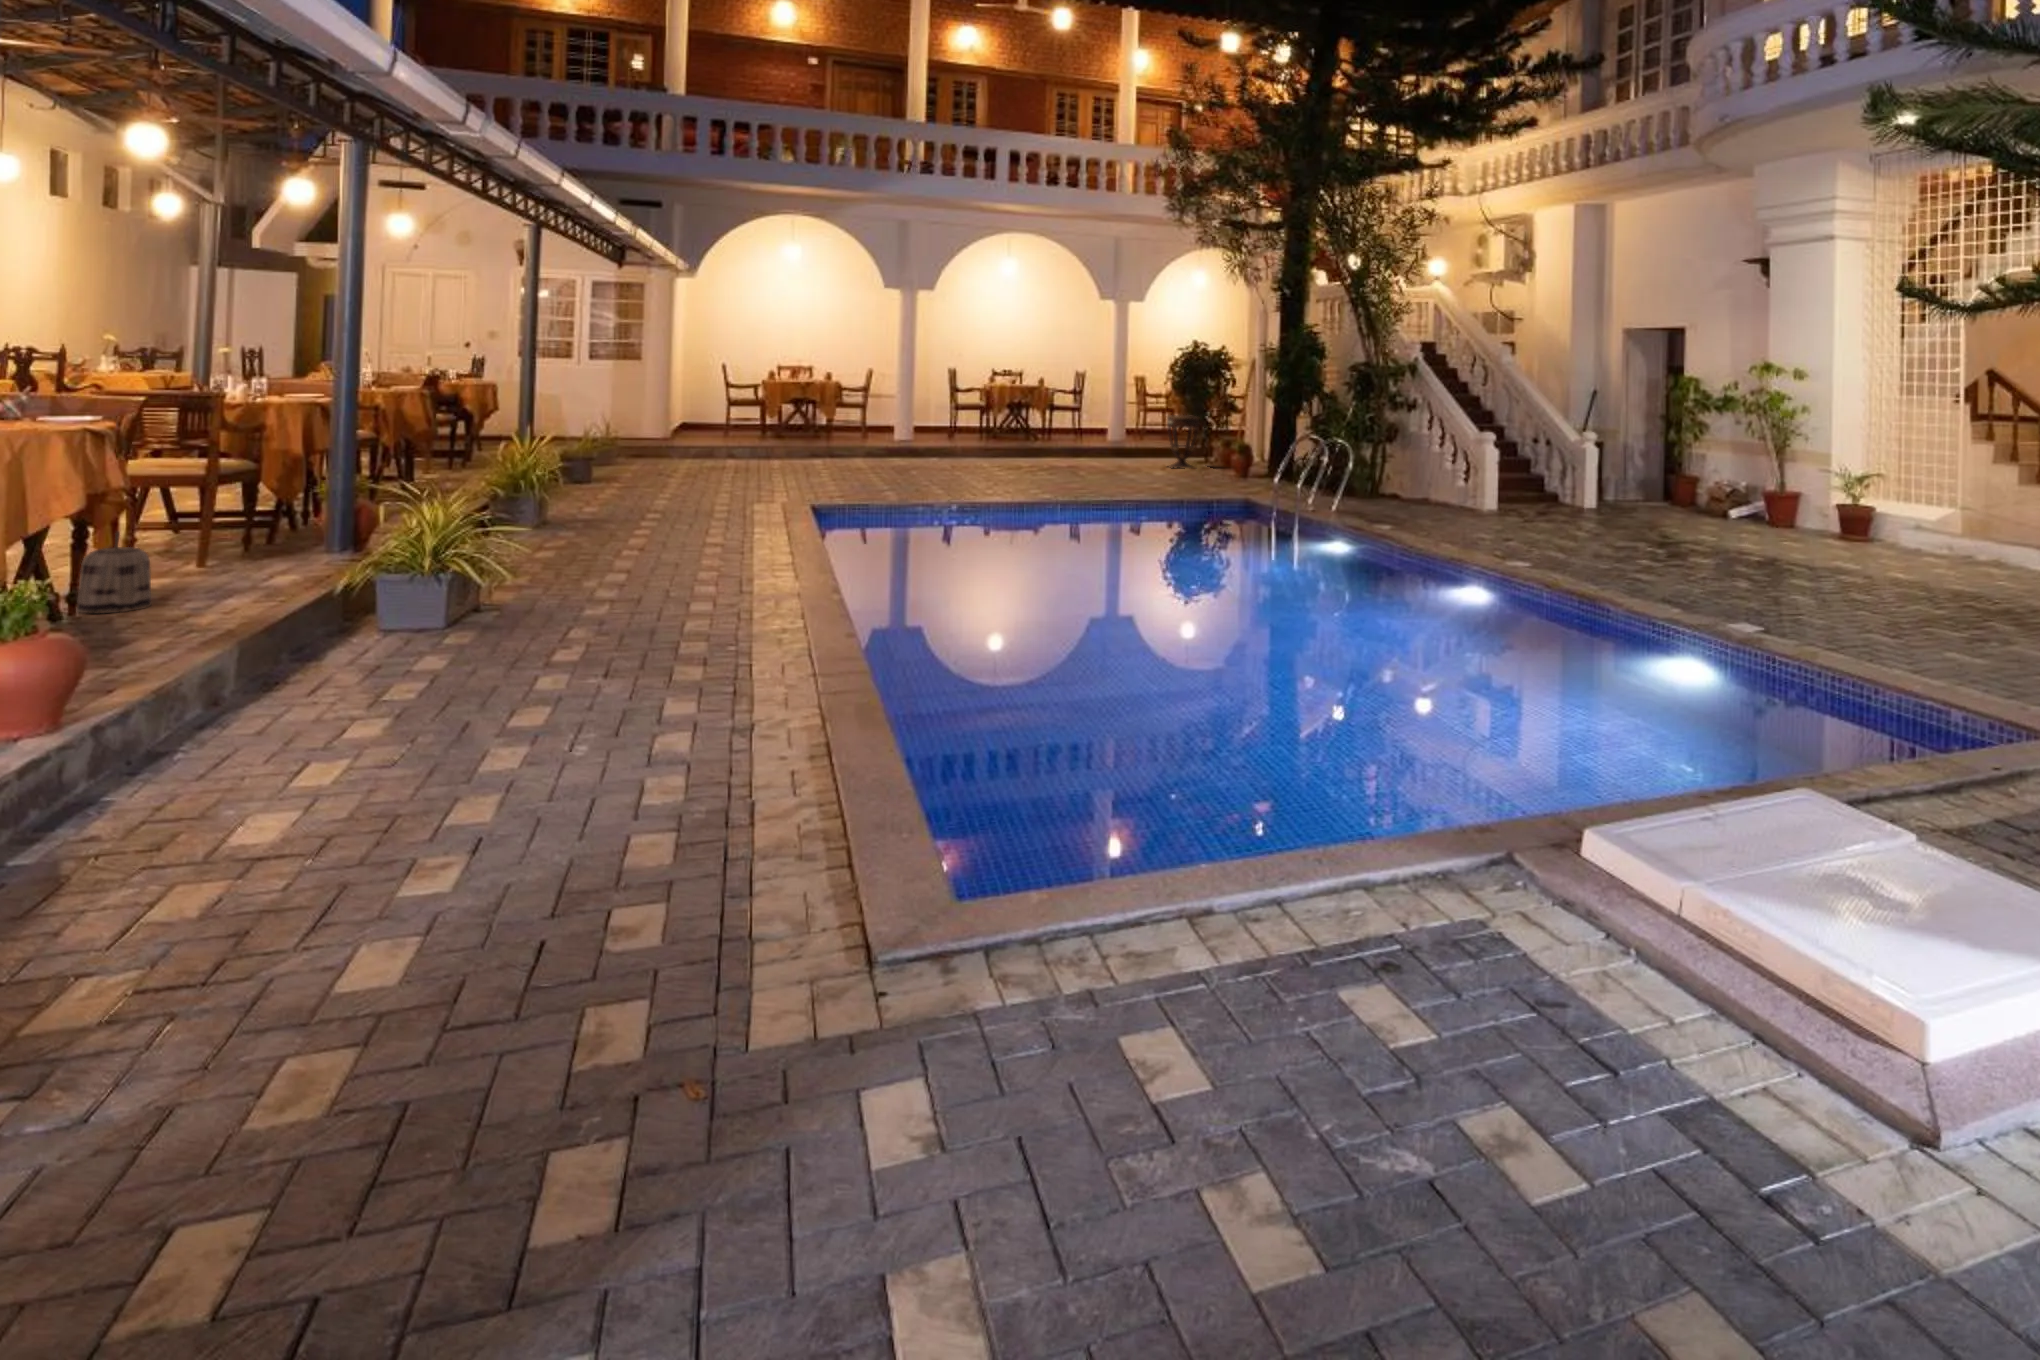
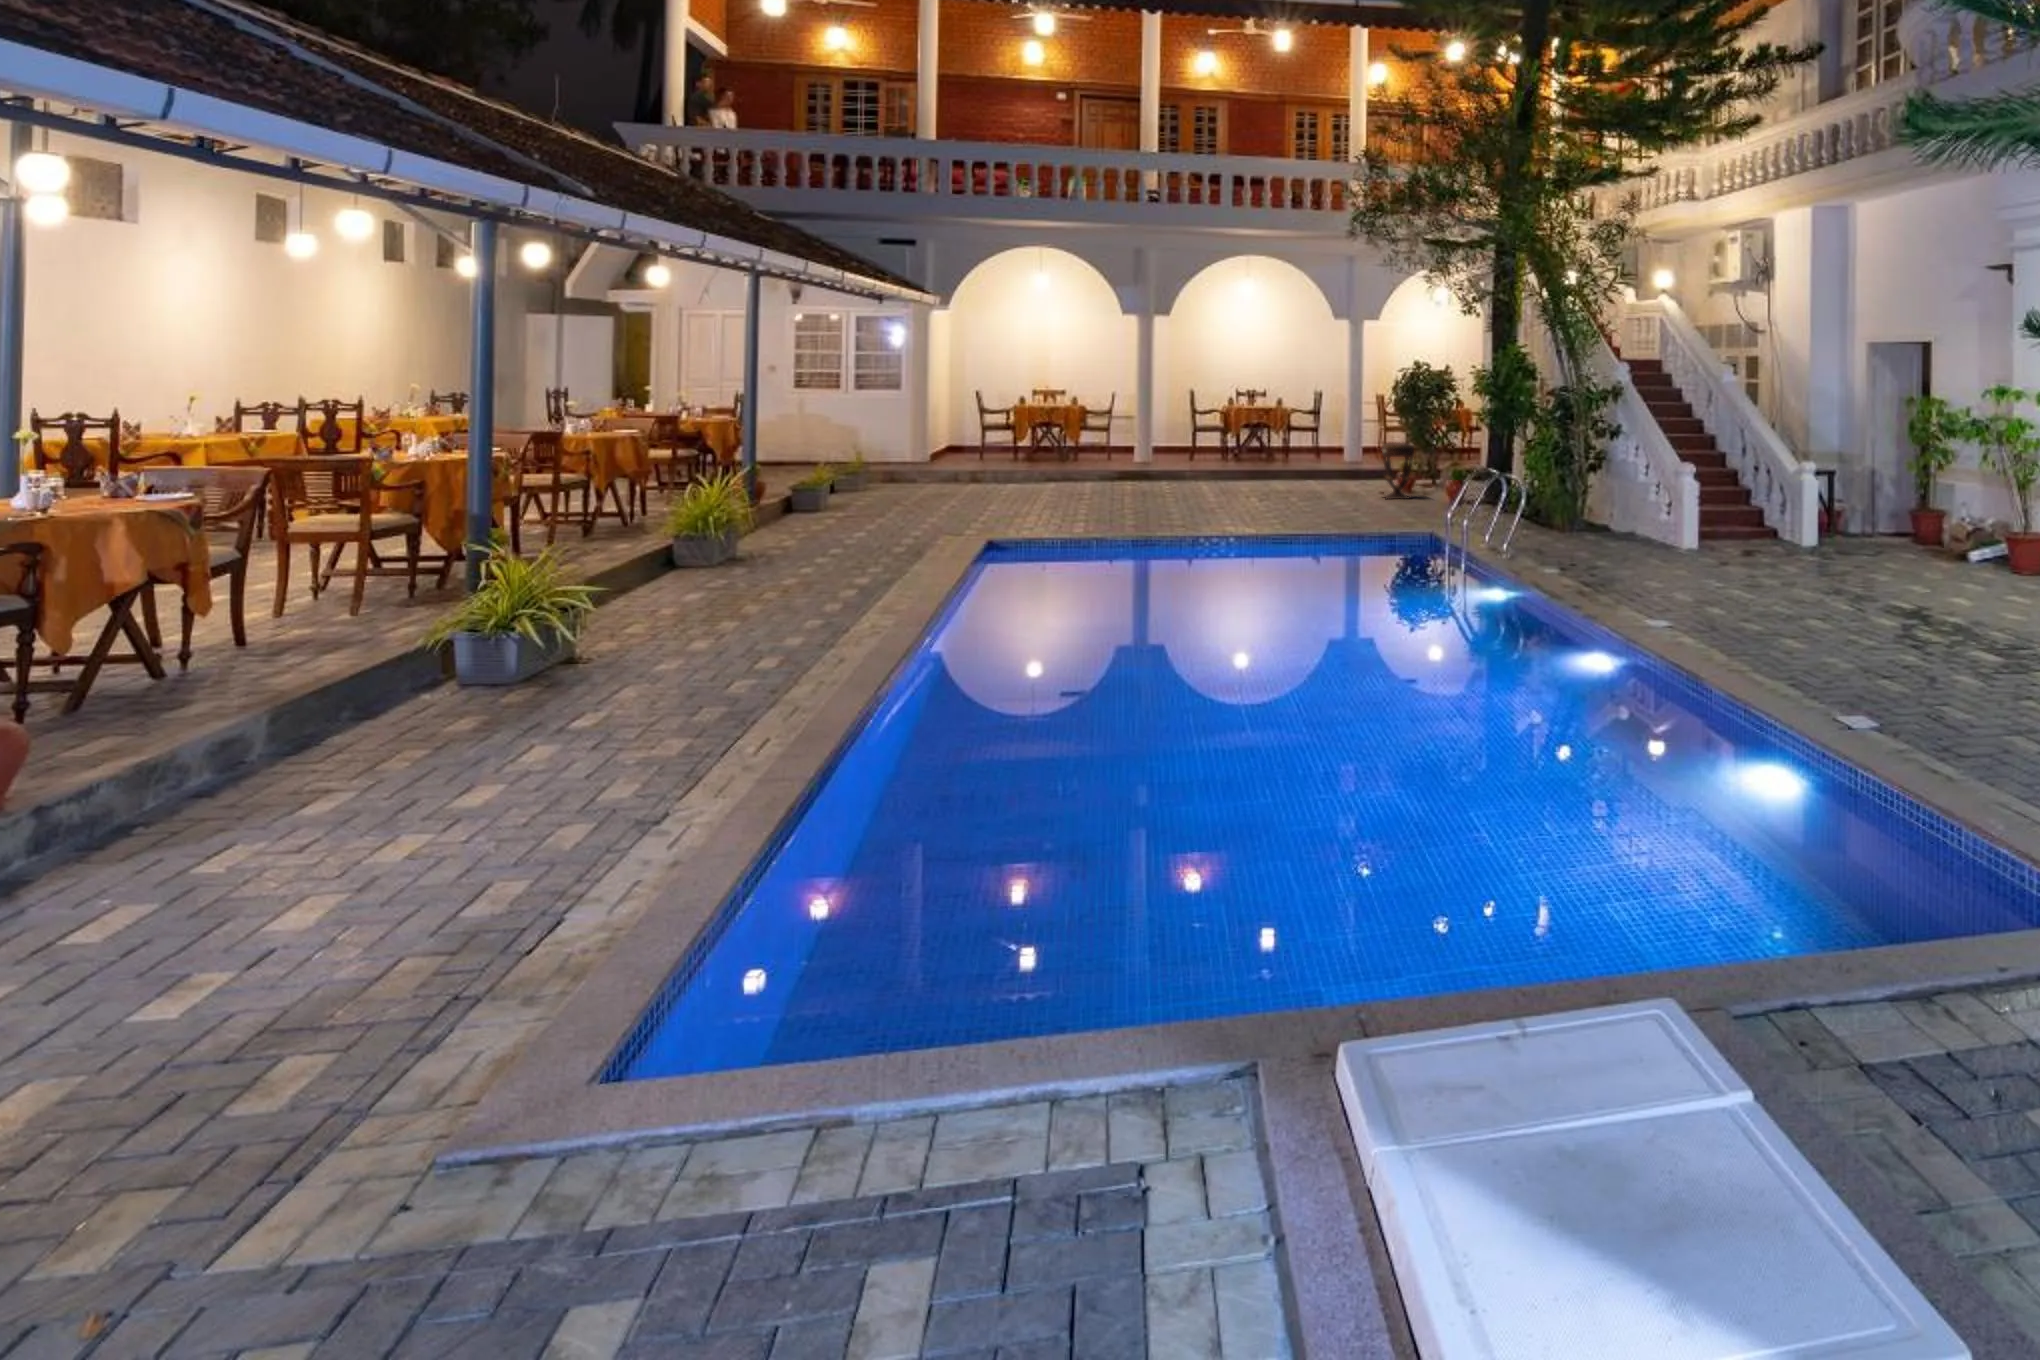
basket: present [76,531,151,614] -> none [163,603,233,681]

